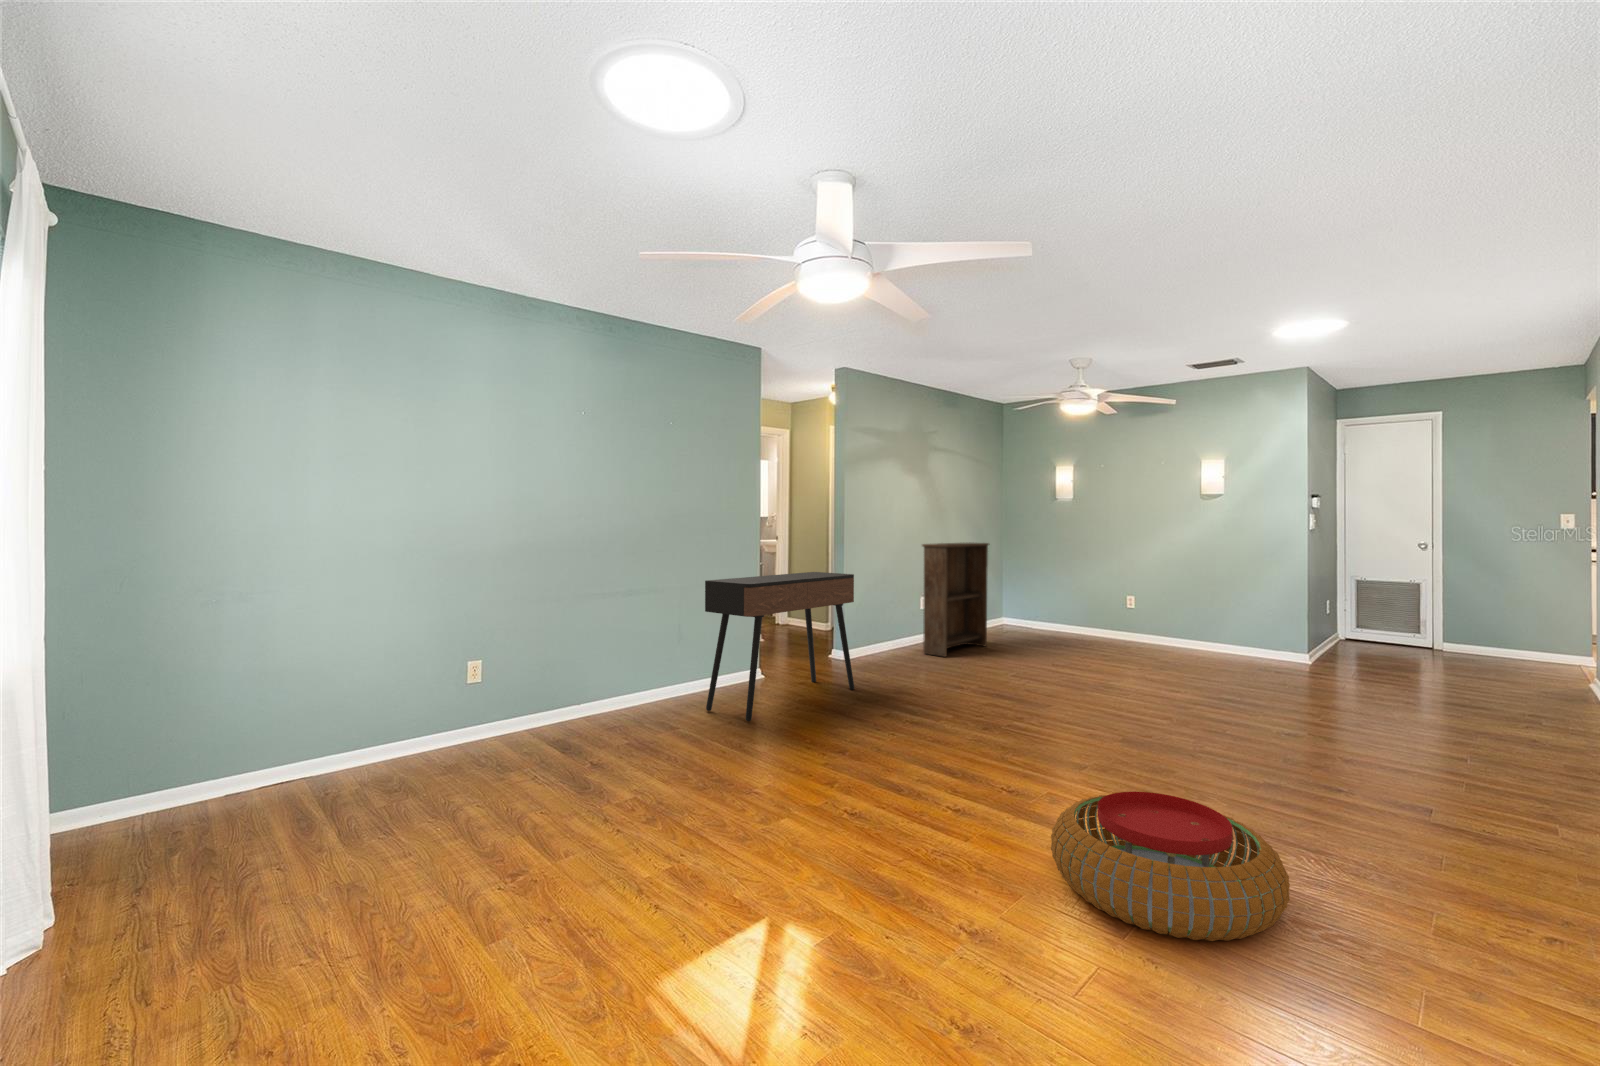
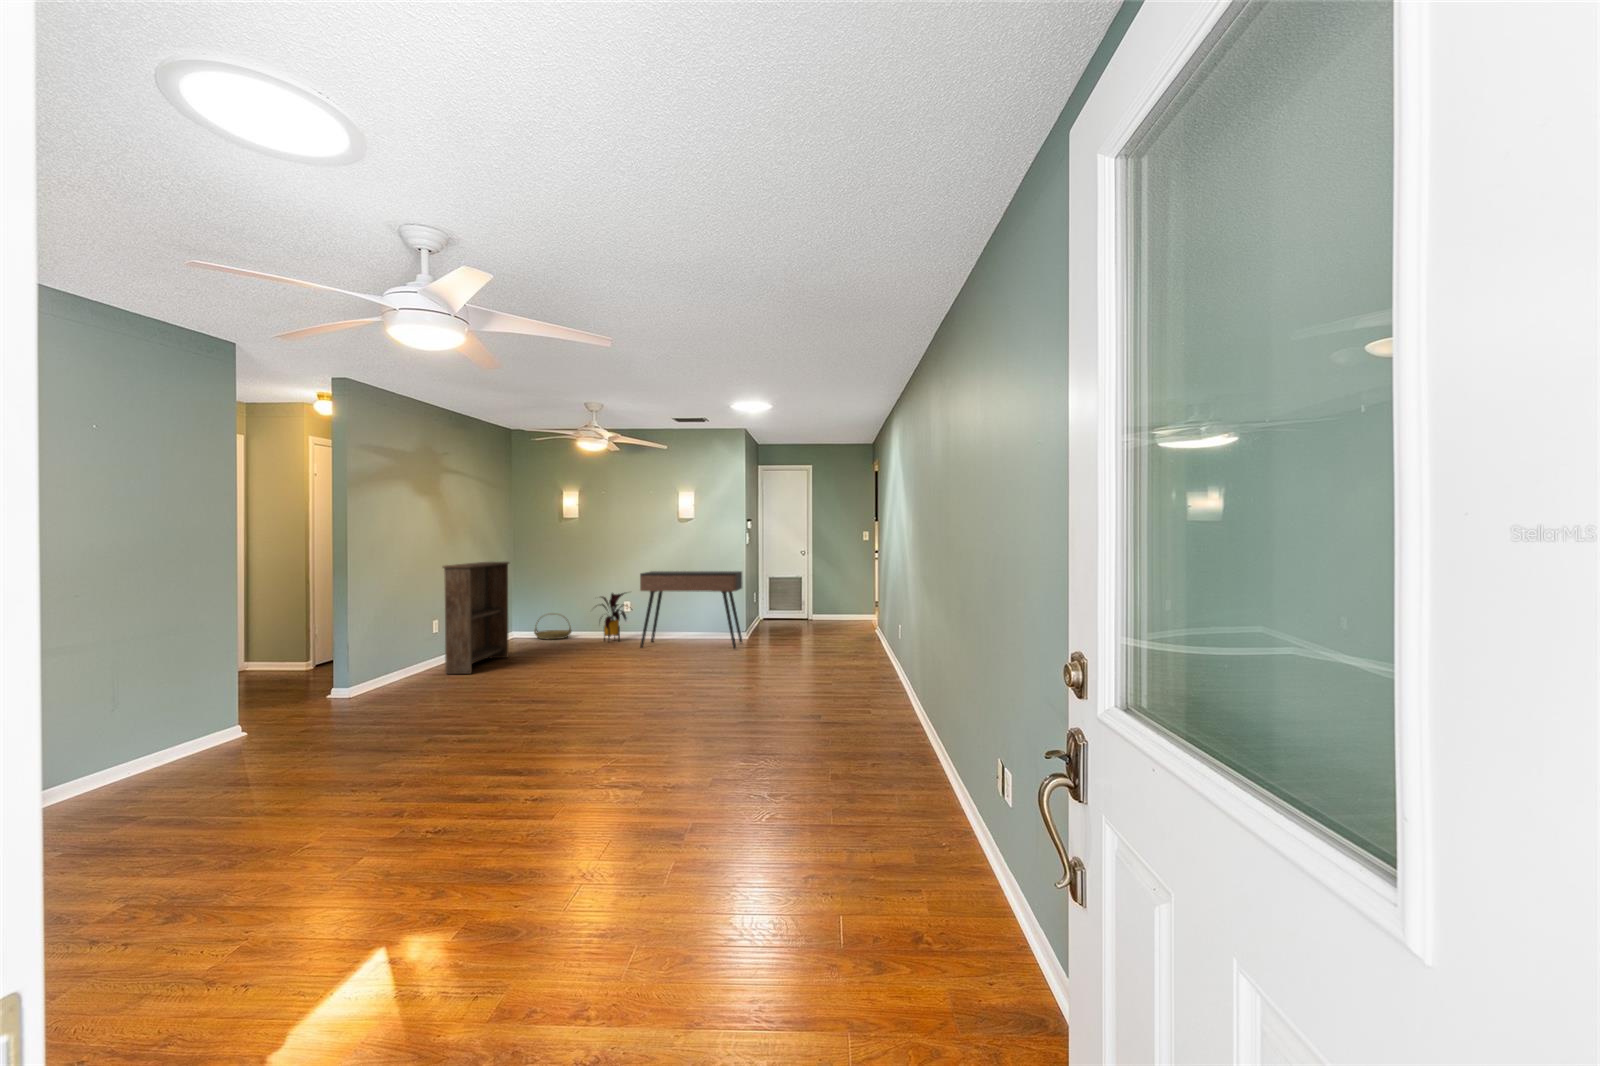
console table: present [705,572,854,721] -> present [640,571,742,649]
house plant: none [1079,585,1139,645] -> present [601,593,631,641]
basket: none [1019,604,1061,634] -> present [534,619,571,639]
pouf: present [1051,792,1290,941] -> none [623,749,777,851]

